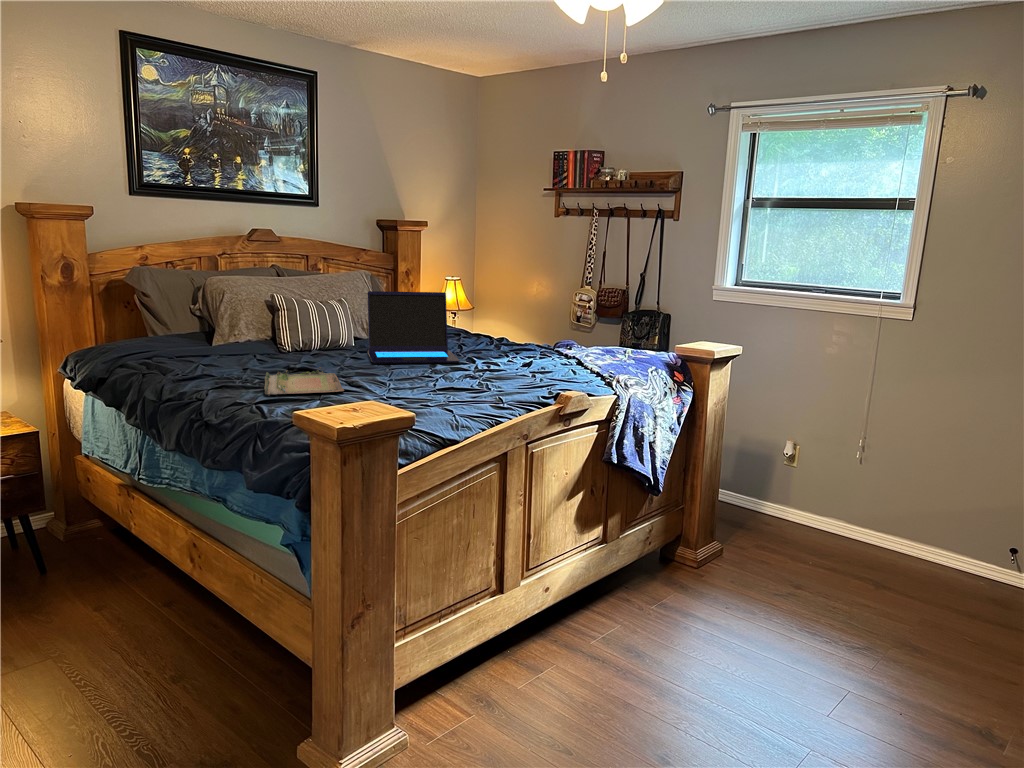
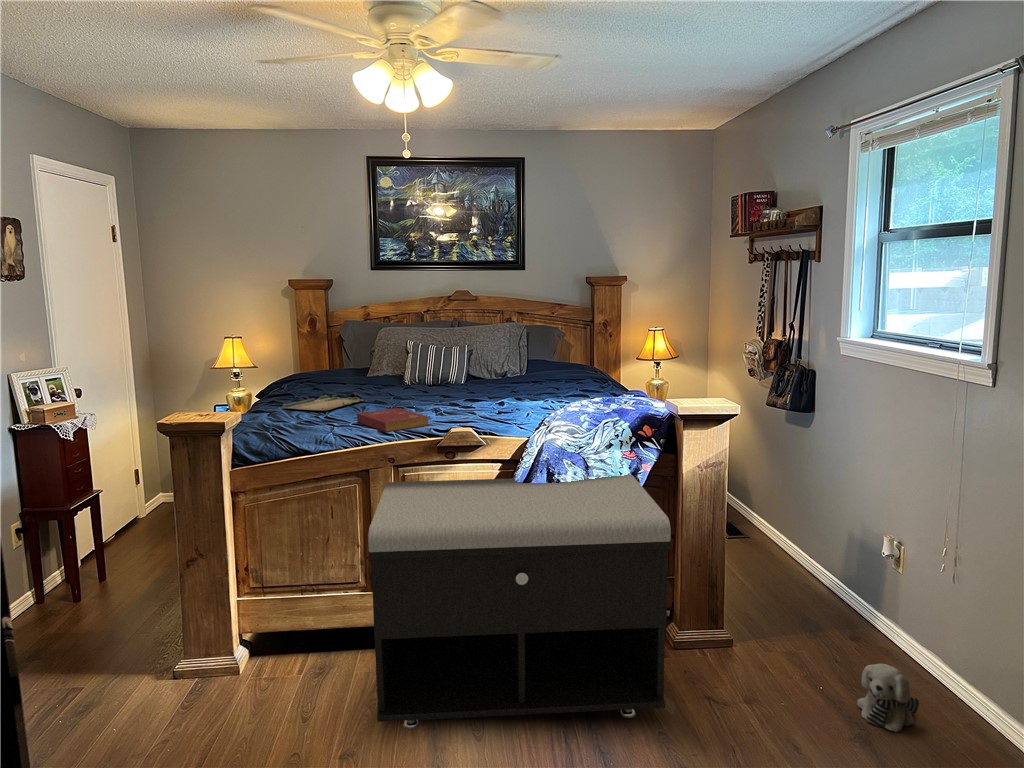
laptop: present [368,291,460,364] -> none [416,339,512,401]
book: none [434,378,520,405] -> present [357,408,428,432]
storage bench: none [520,417,814,714] -> present [368,475,671,729]
plush toy: none [832,528,879,573] -> present [857,664,919,732]

